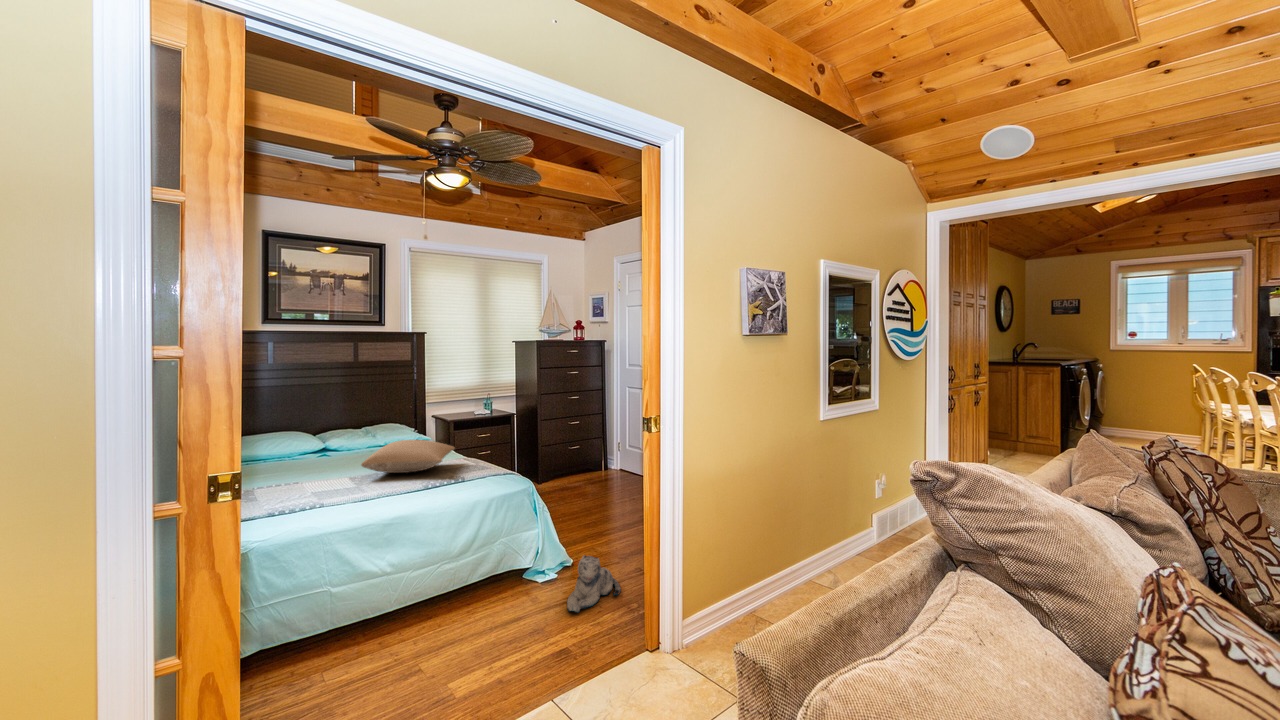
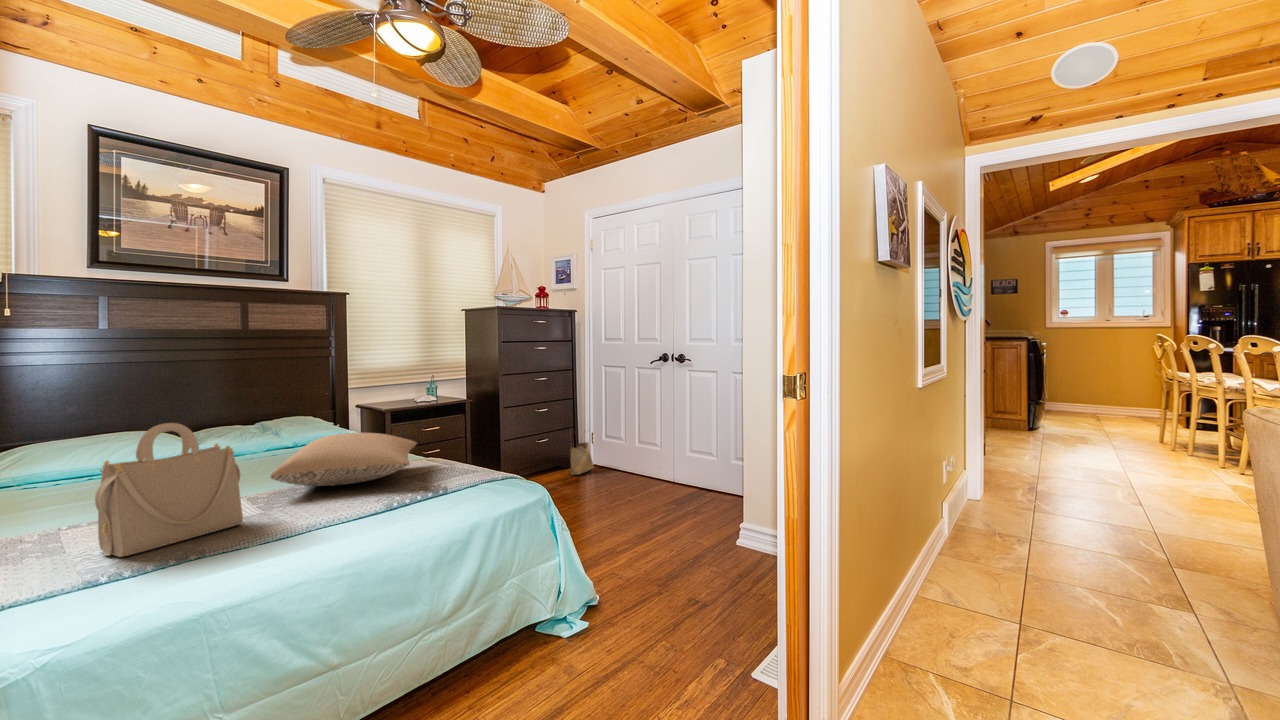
handbag: none [274,432,344,502] -> present [95,423,243,557]
woven basket: none [598,440,619,479] -> present [570,442,593,475]
plush toy: present [567,555,621,612] -> none [623,594,691,688]

